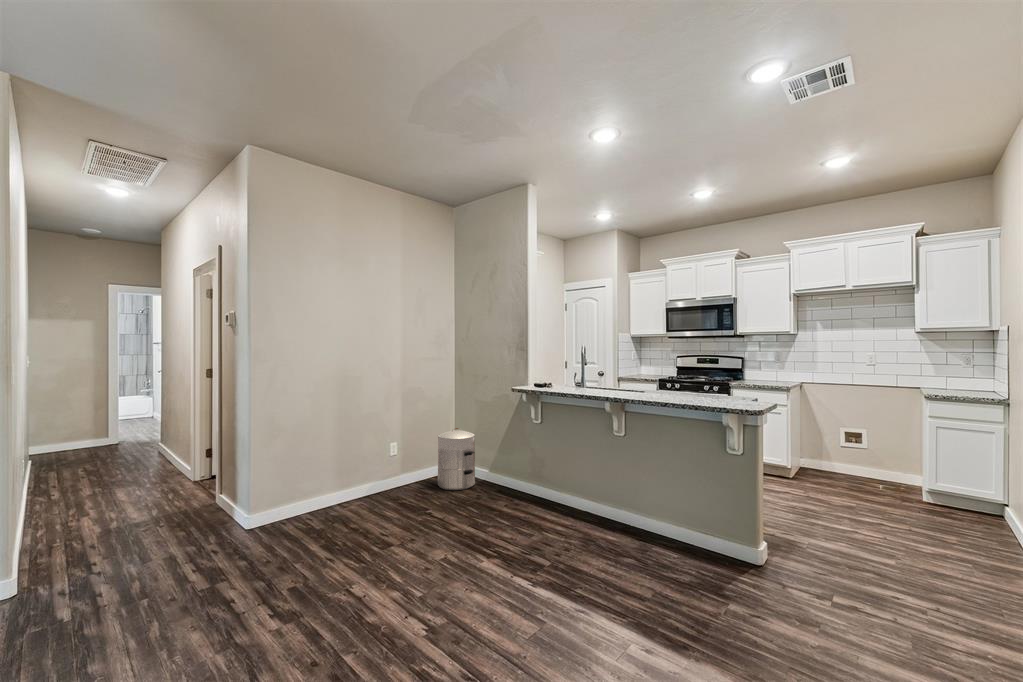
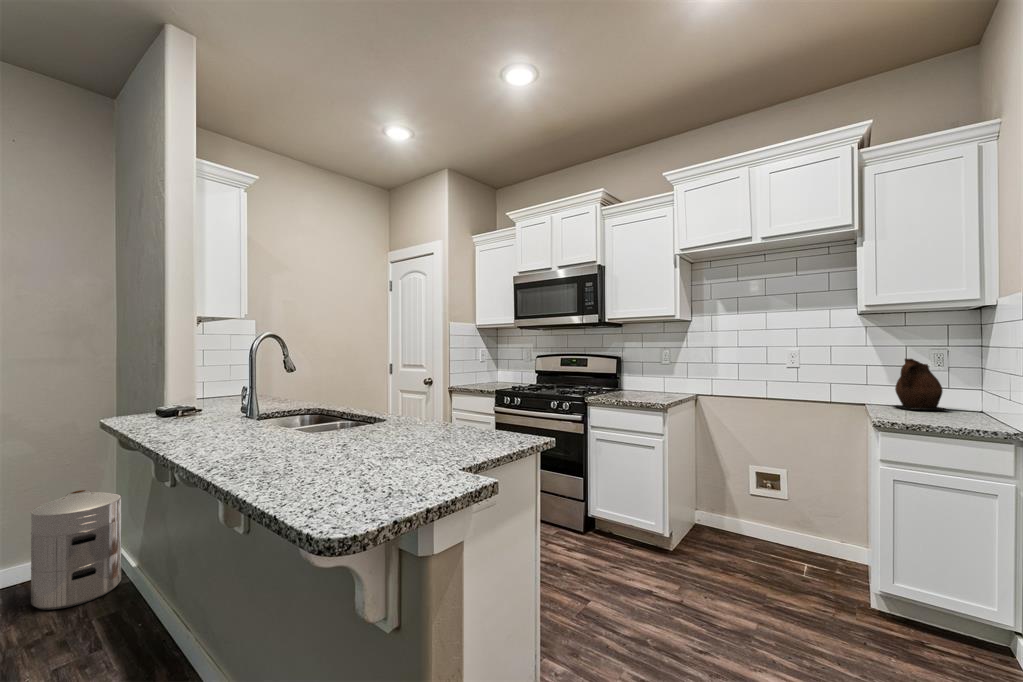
ceramic pitcher: none [935,360,973,392] -> present [893,359,950,411]

